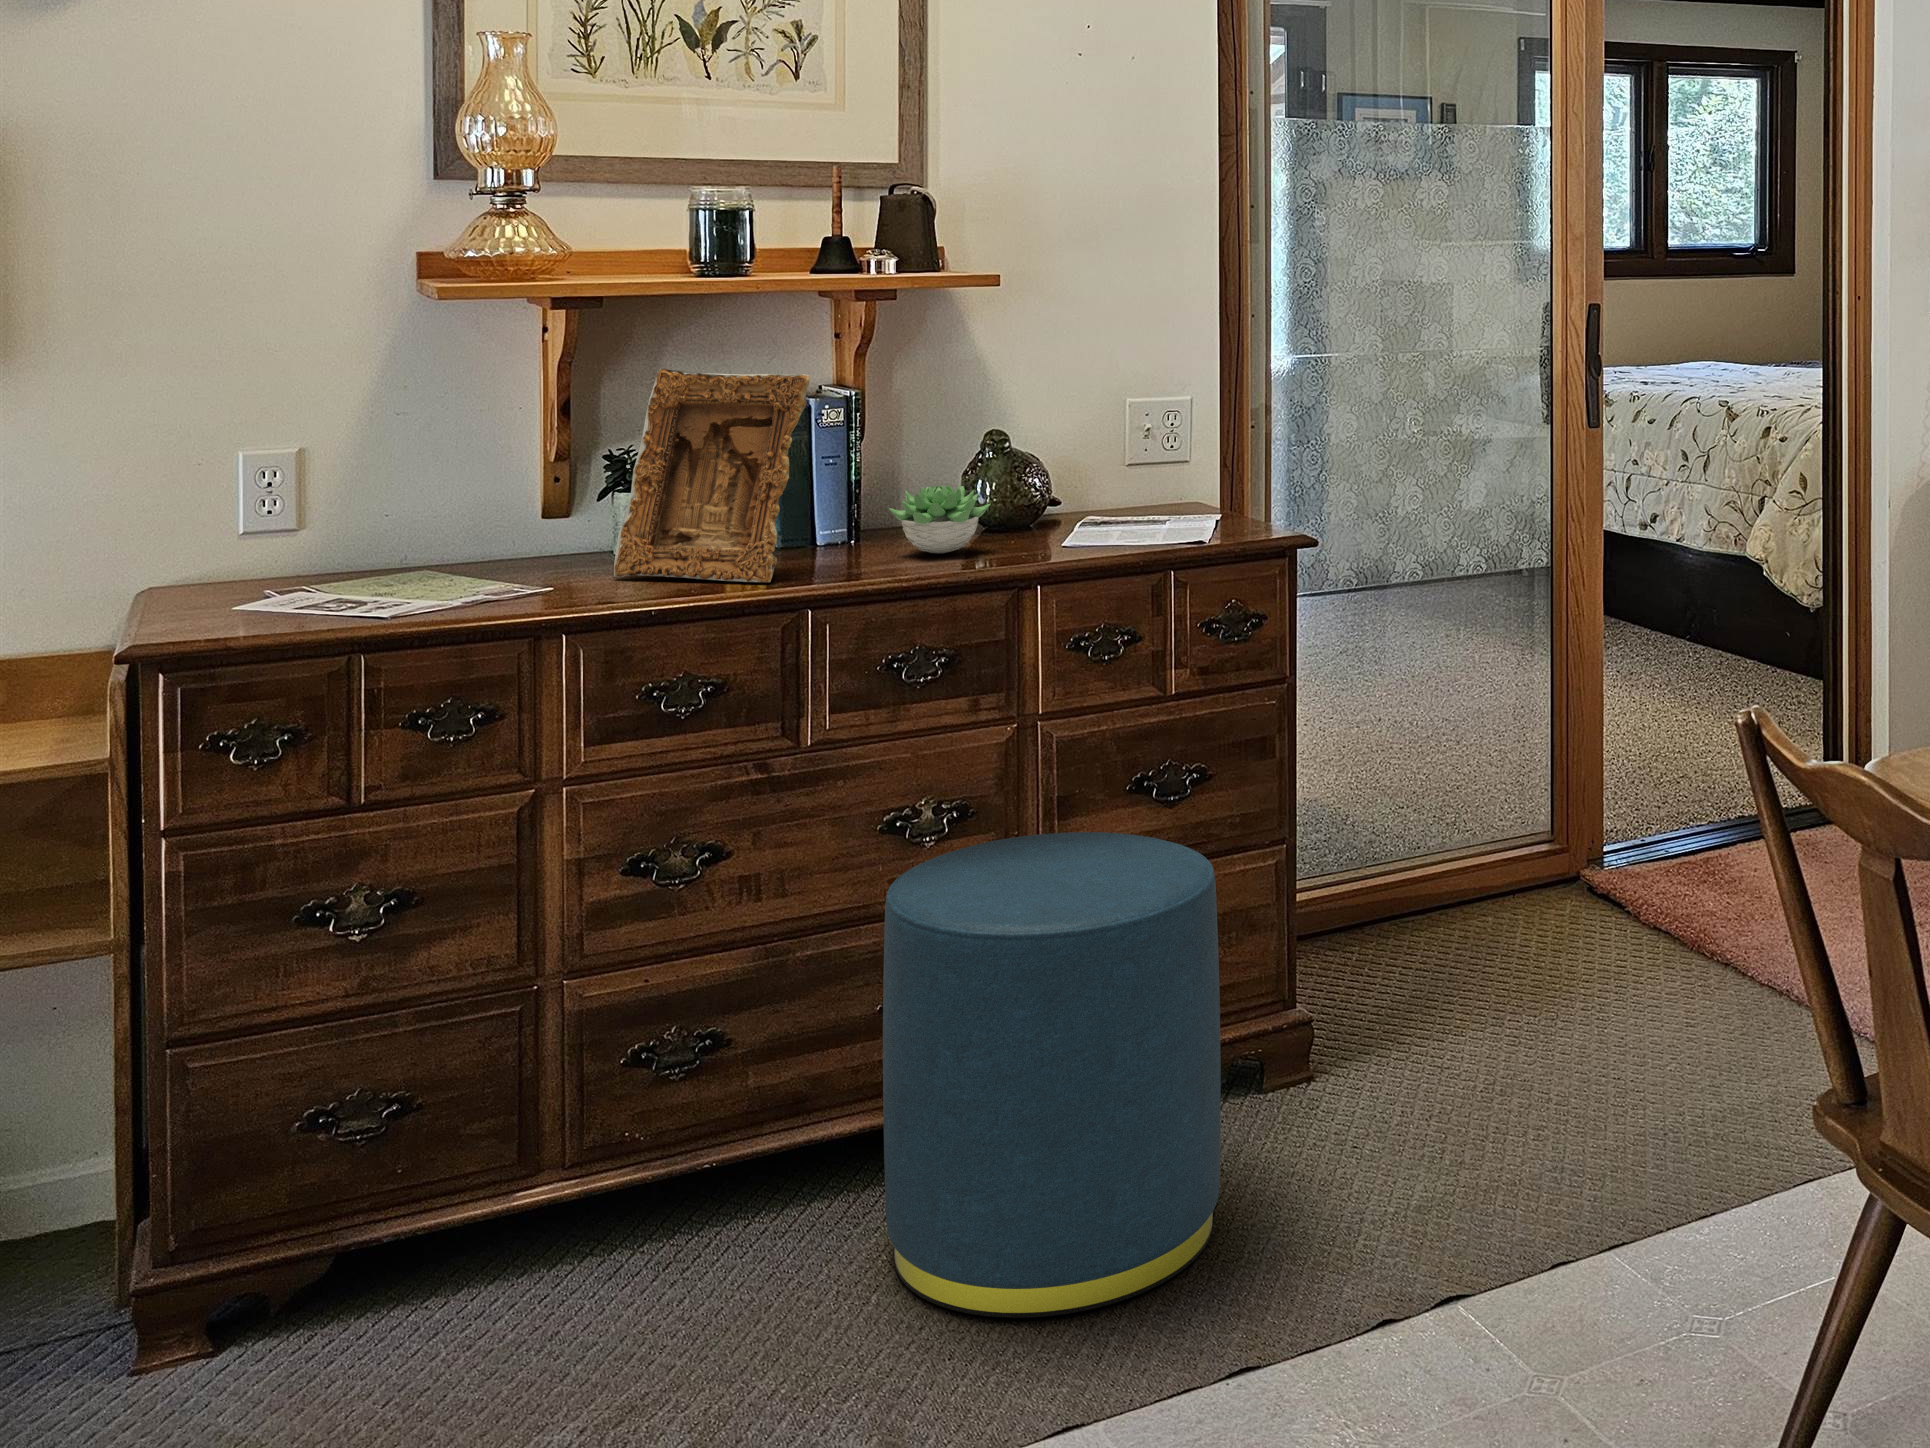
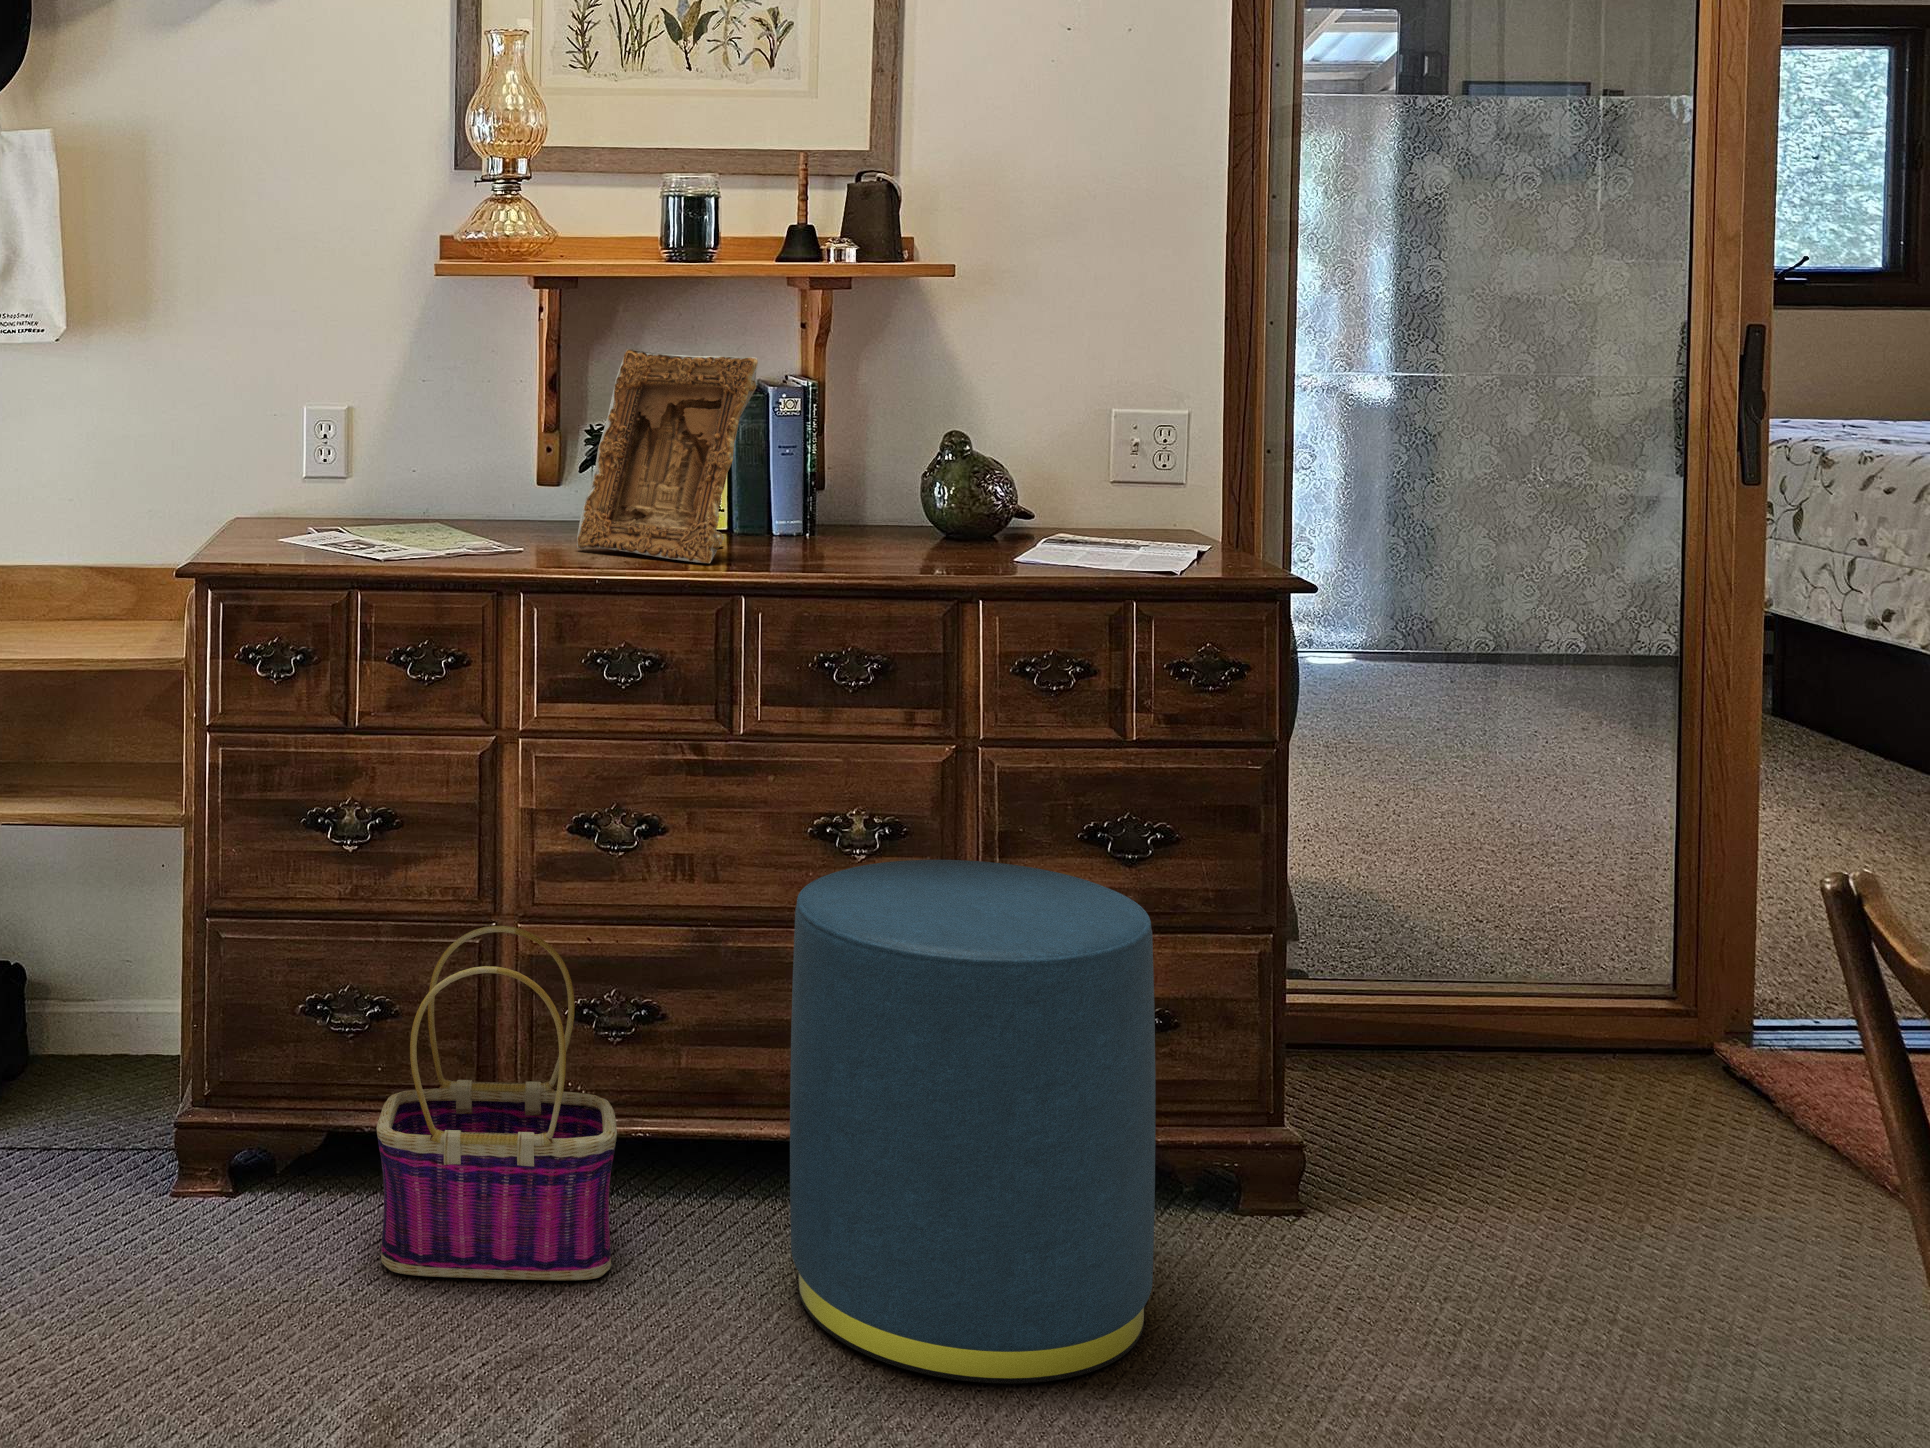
succulent plant: present [889,485,990,553] -> none [839,481,943,552]
basket: none [427,980,703,1370] -> present [377,926,617,1280]

